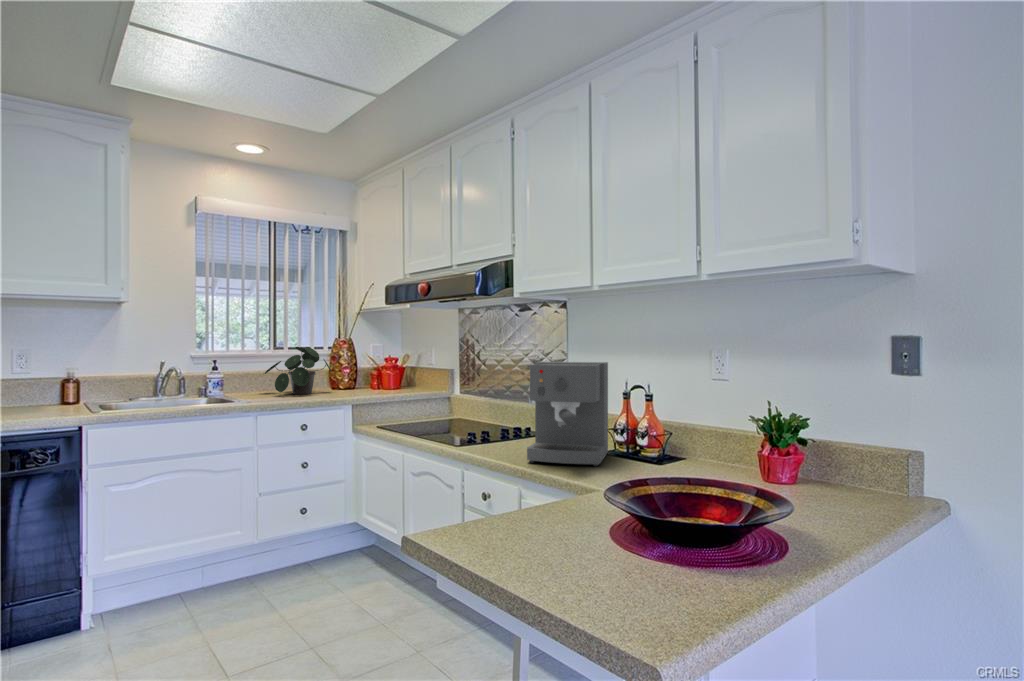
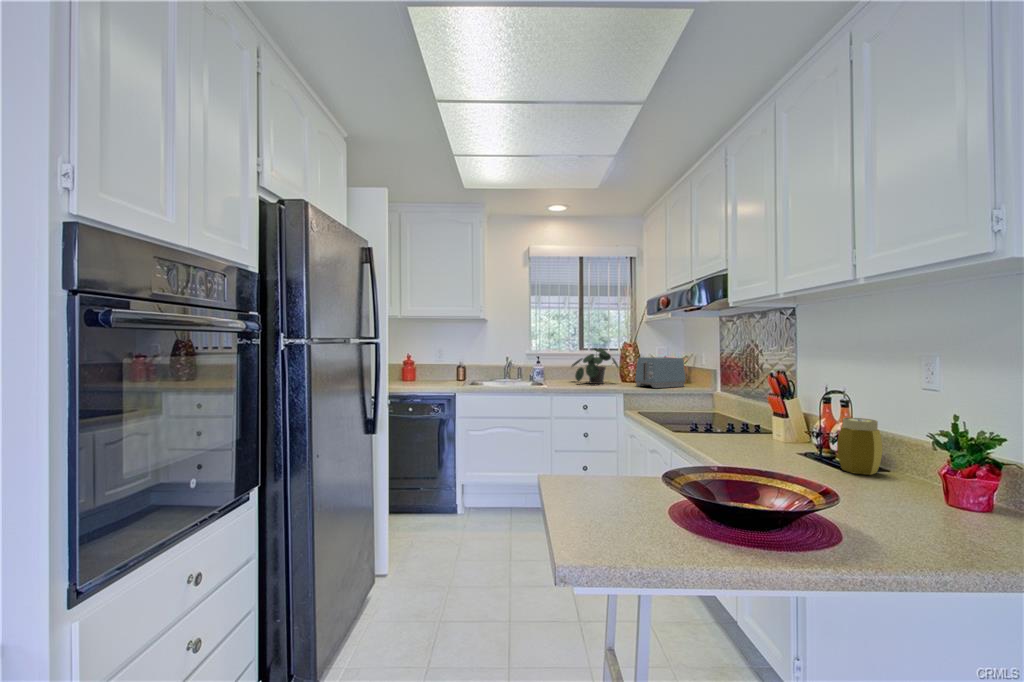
toaster: none [358,357,415,395] -> present [635,357,685,388]
coffee maker: present [527,362,608,466] -> none [716,366,806,460]
jar: none [661,410,698,469] -> present [837,418,882,475]

